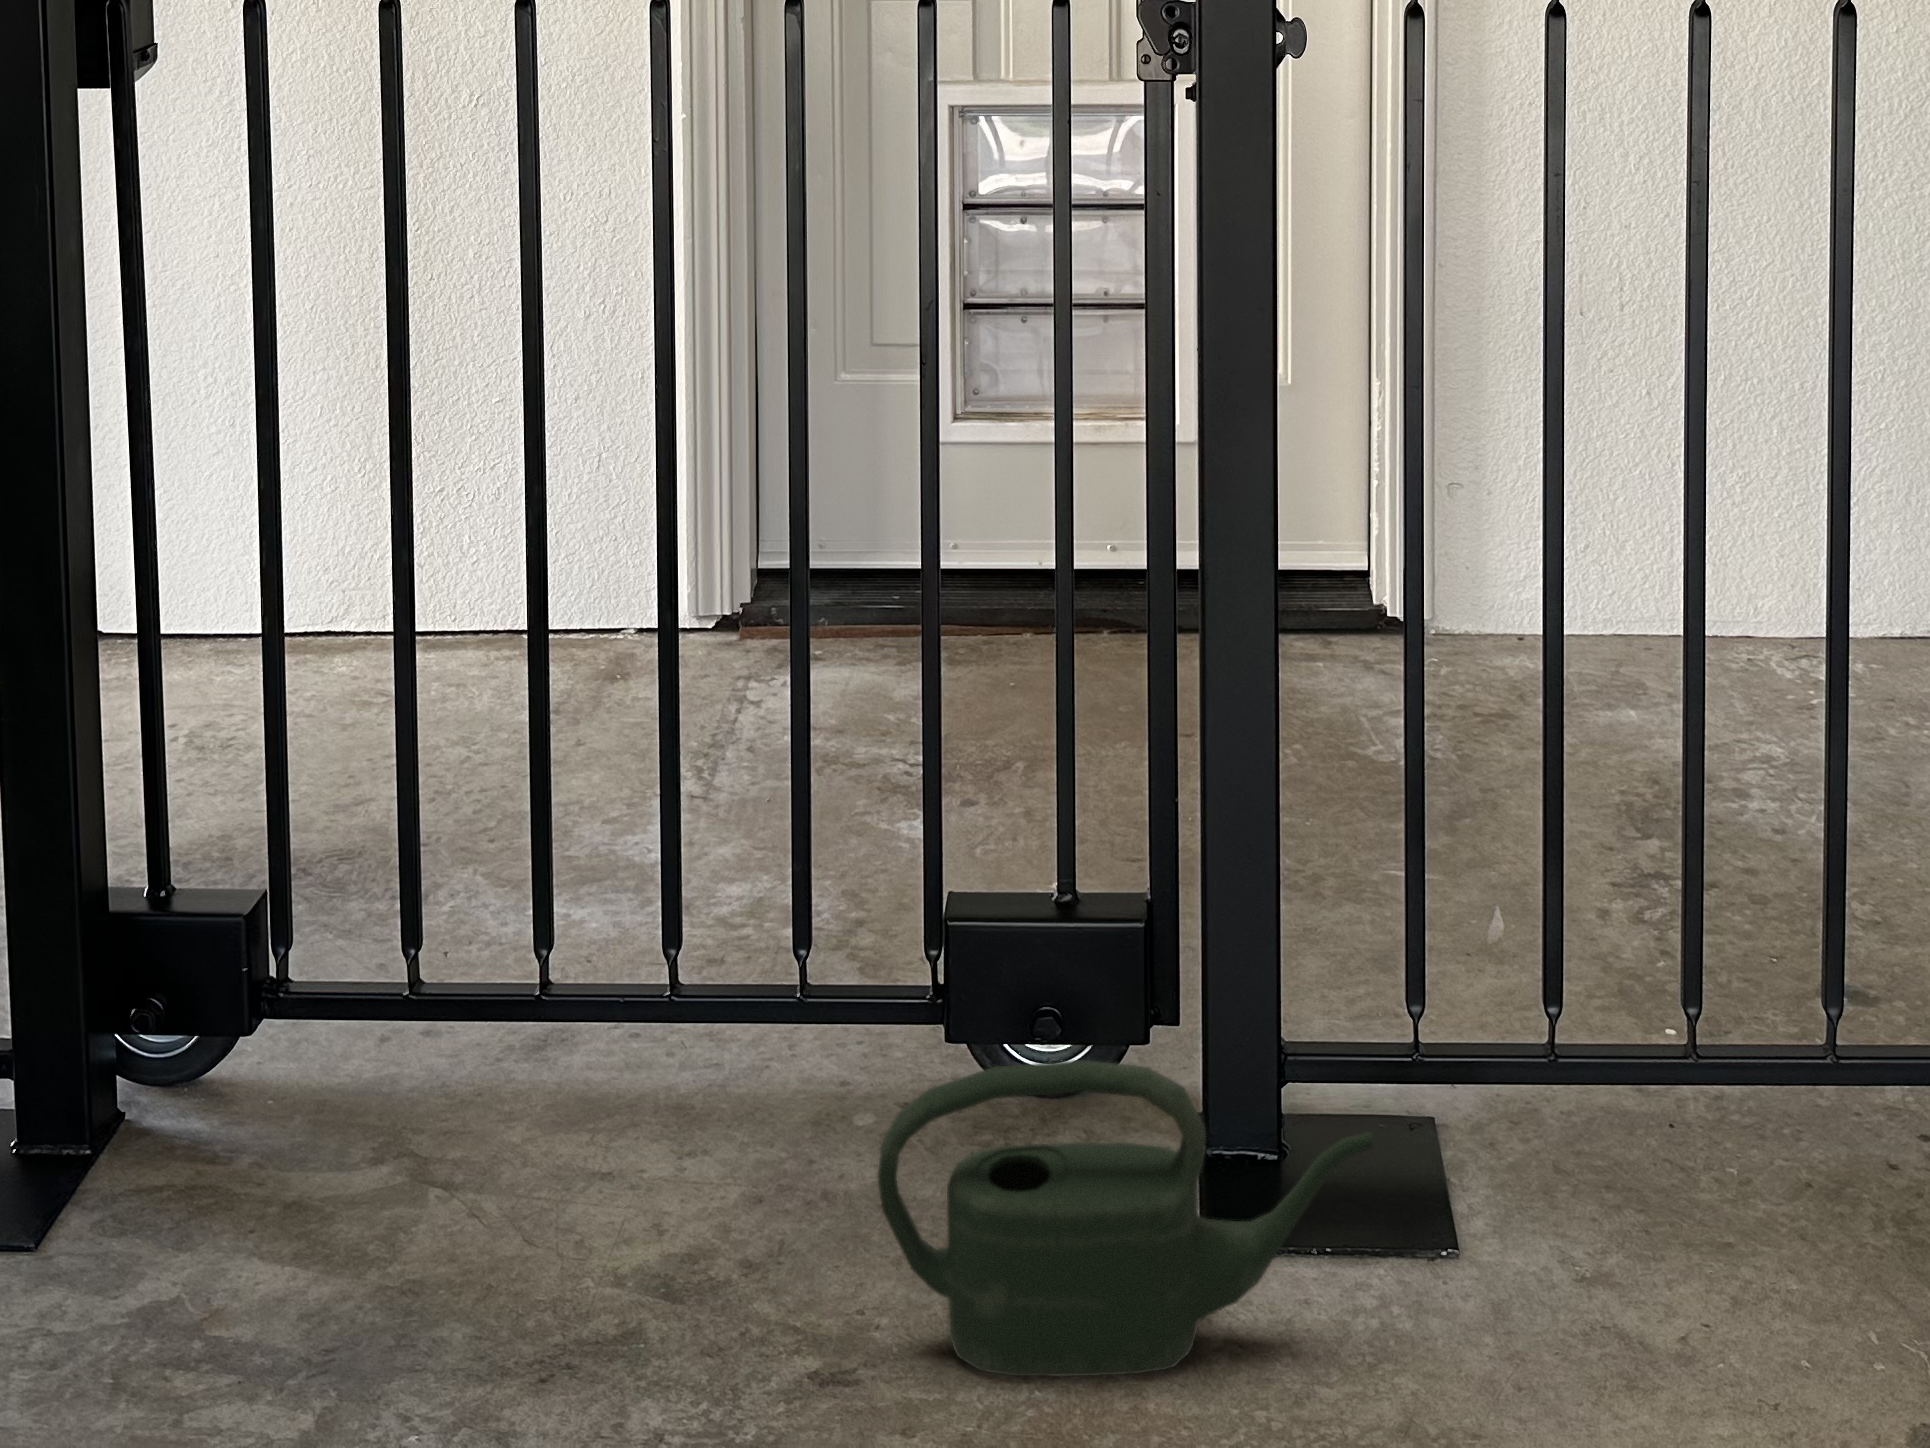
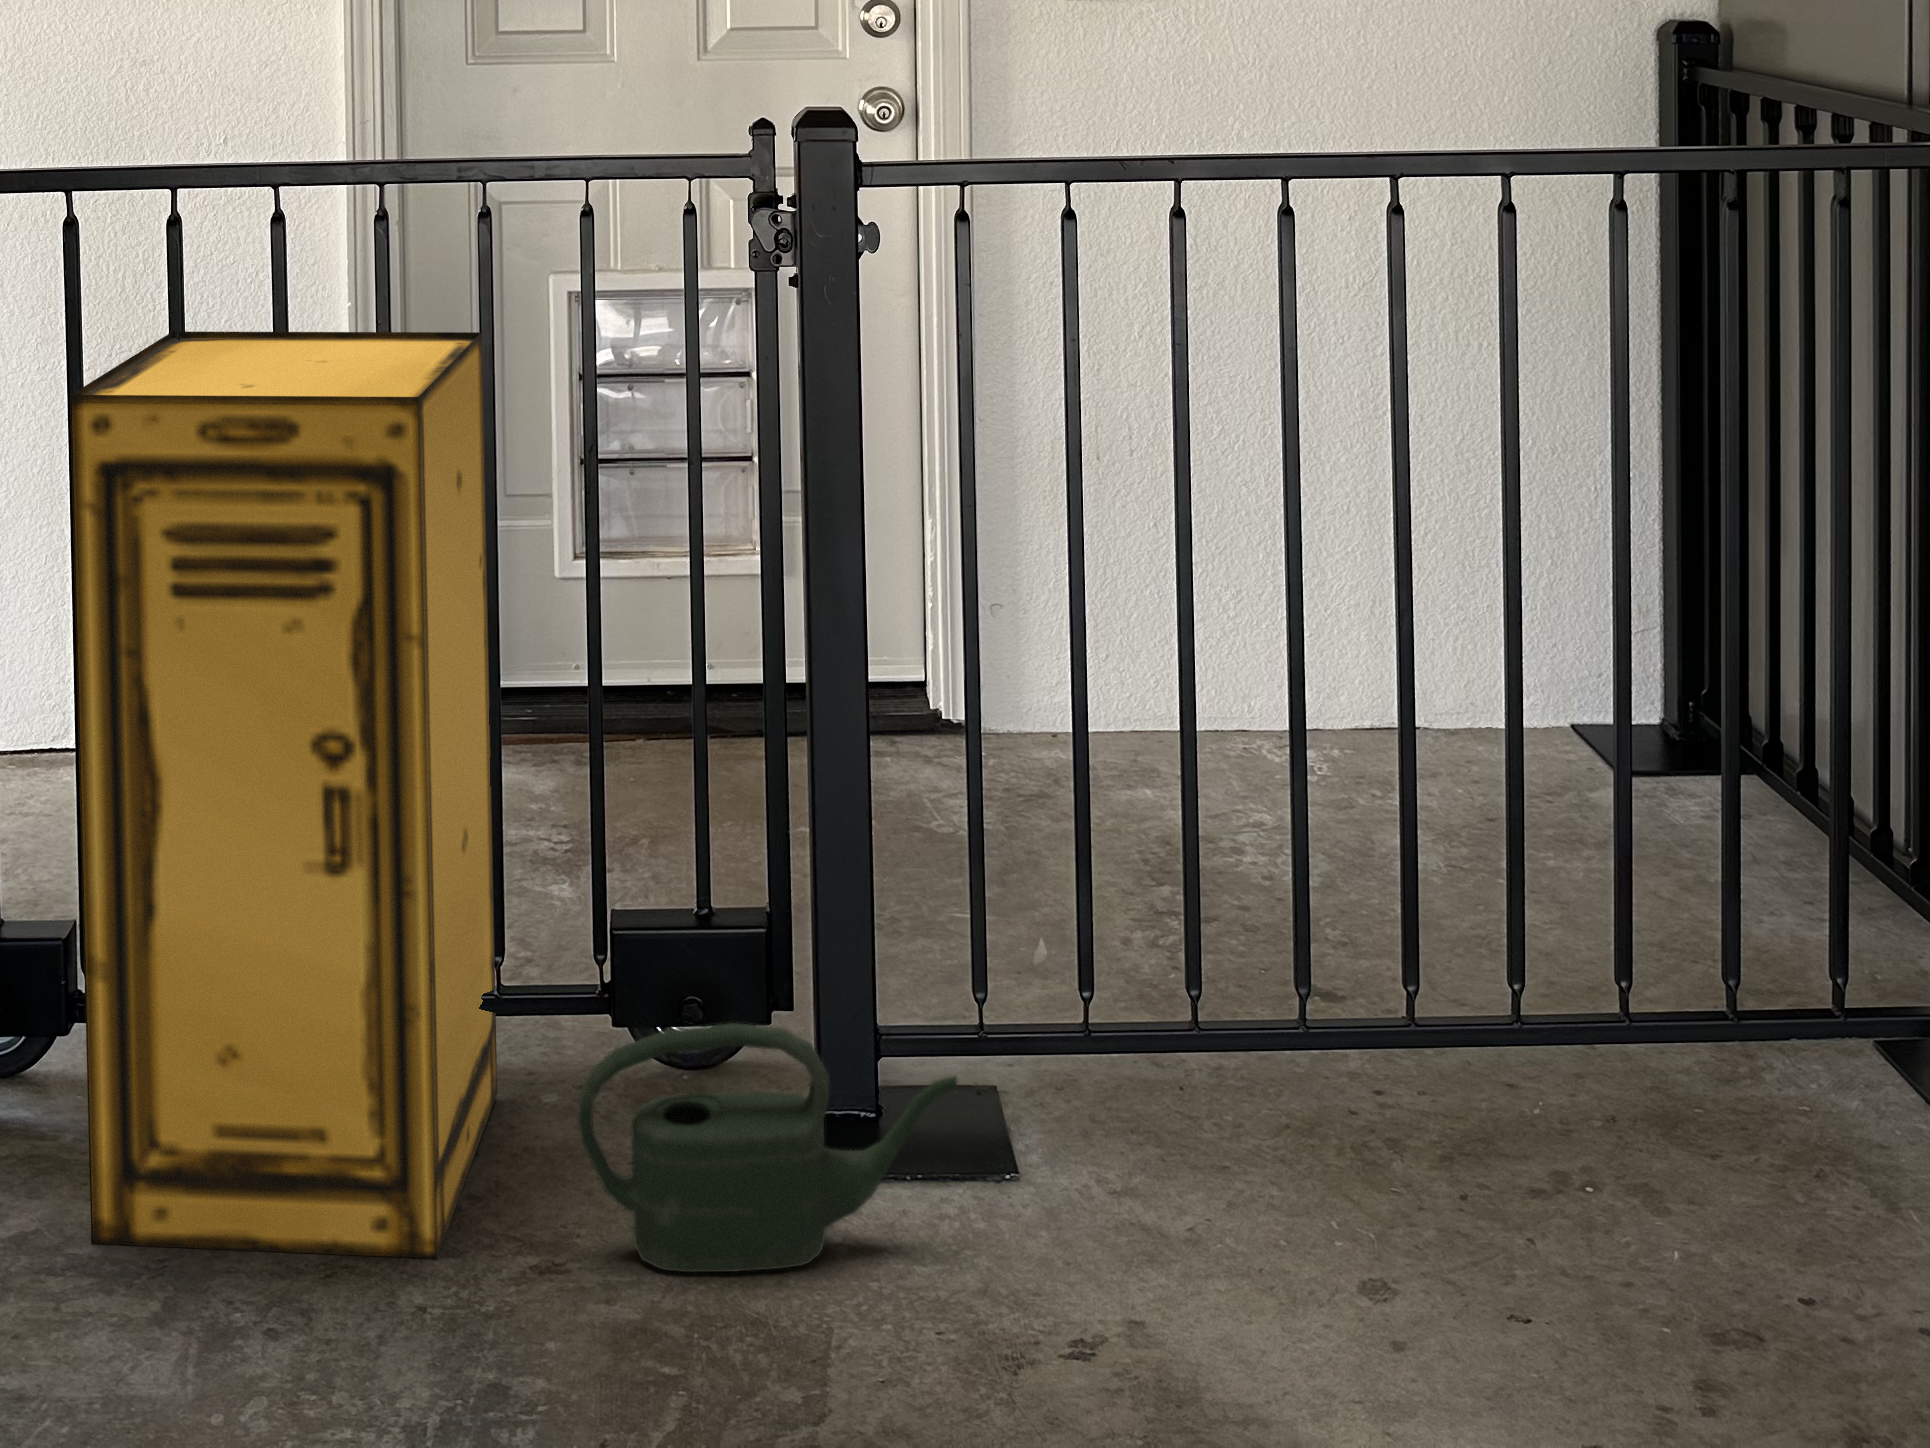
storage cabinet: none [213,149,801,1350] -> present [70,331,497,1259]

